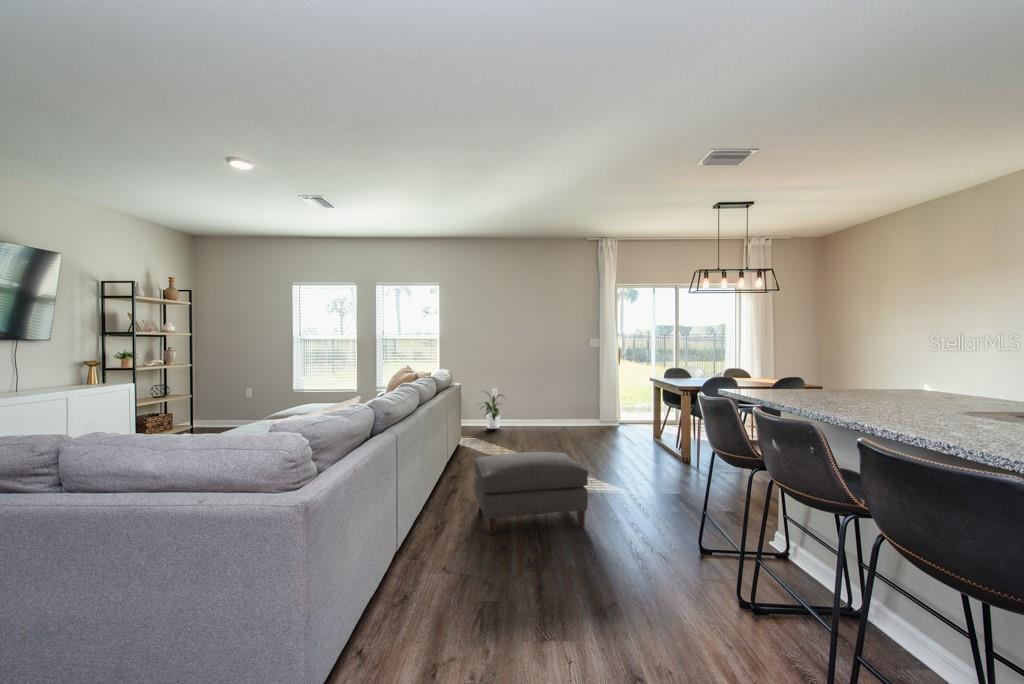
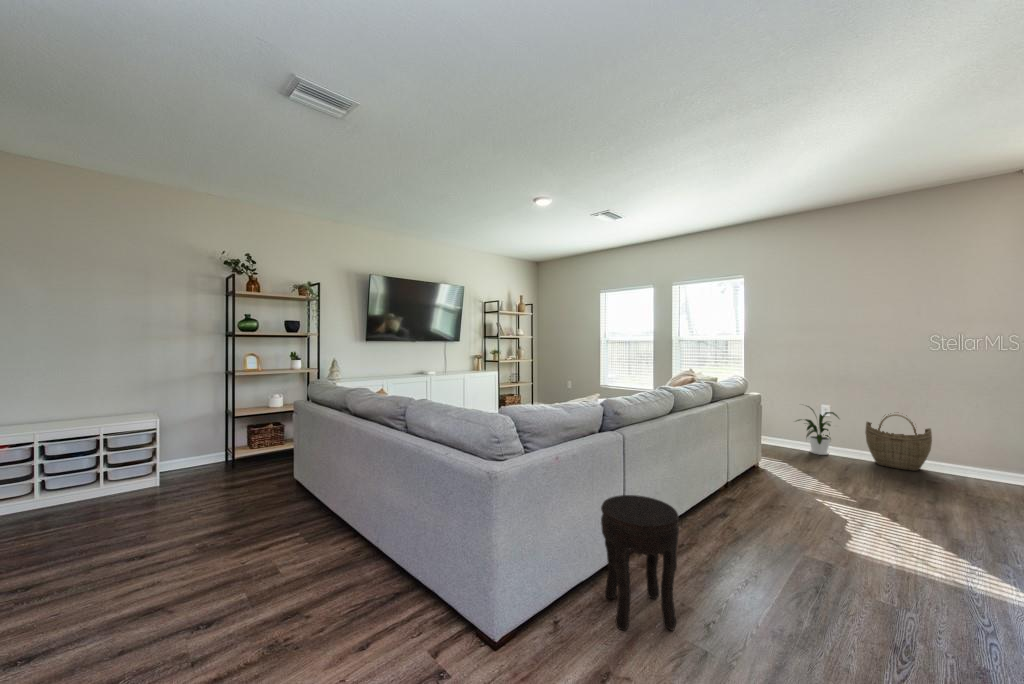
woven basket: none [520,389,554,430] -> present [865,414,932,471]
ottoman: present [474,452,588,535] -> none [727,489,926,649]
side table: none [400,475,466,592] -> present [601,495,679,631]

